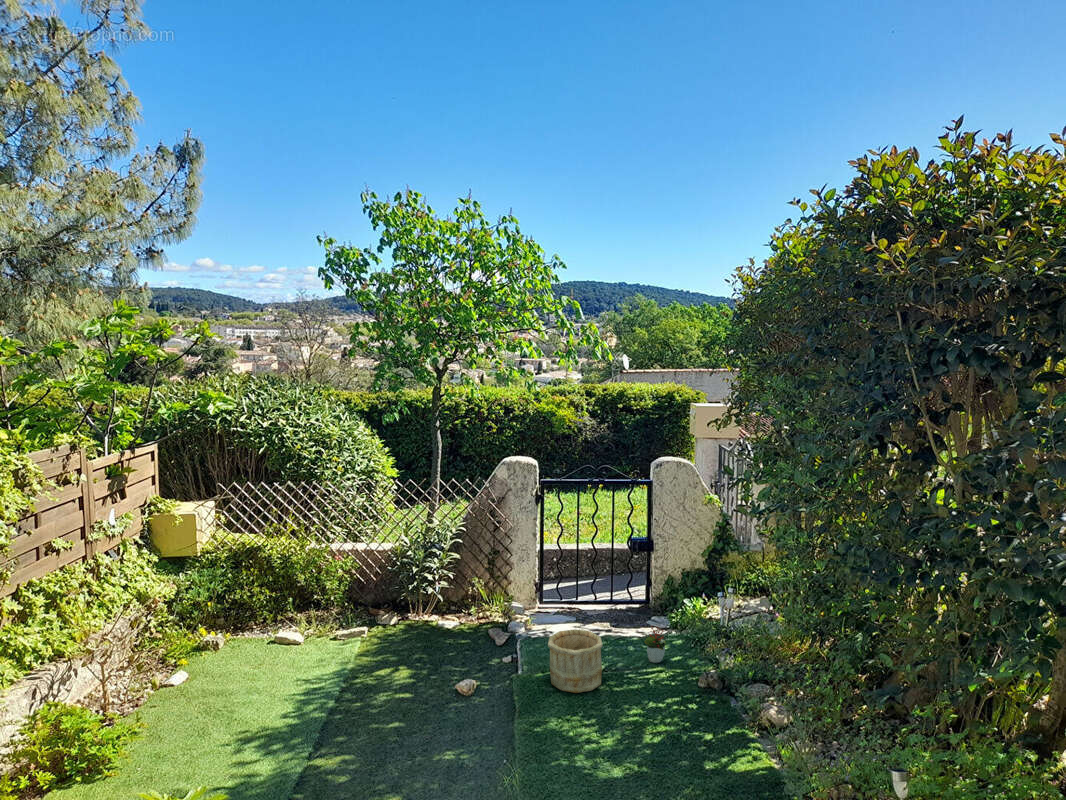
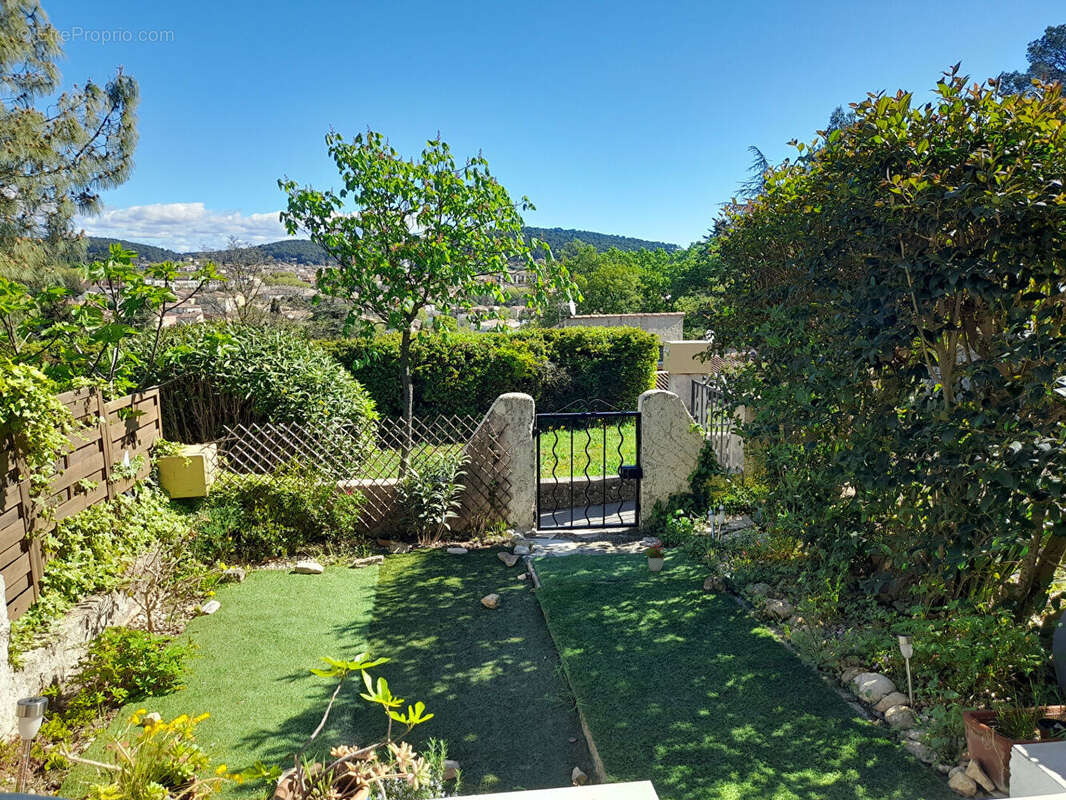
wooden bucket: present [548,629,602,693] -> none [563,545,614,598]

